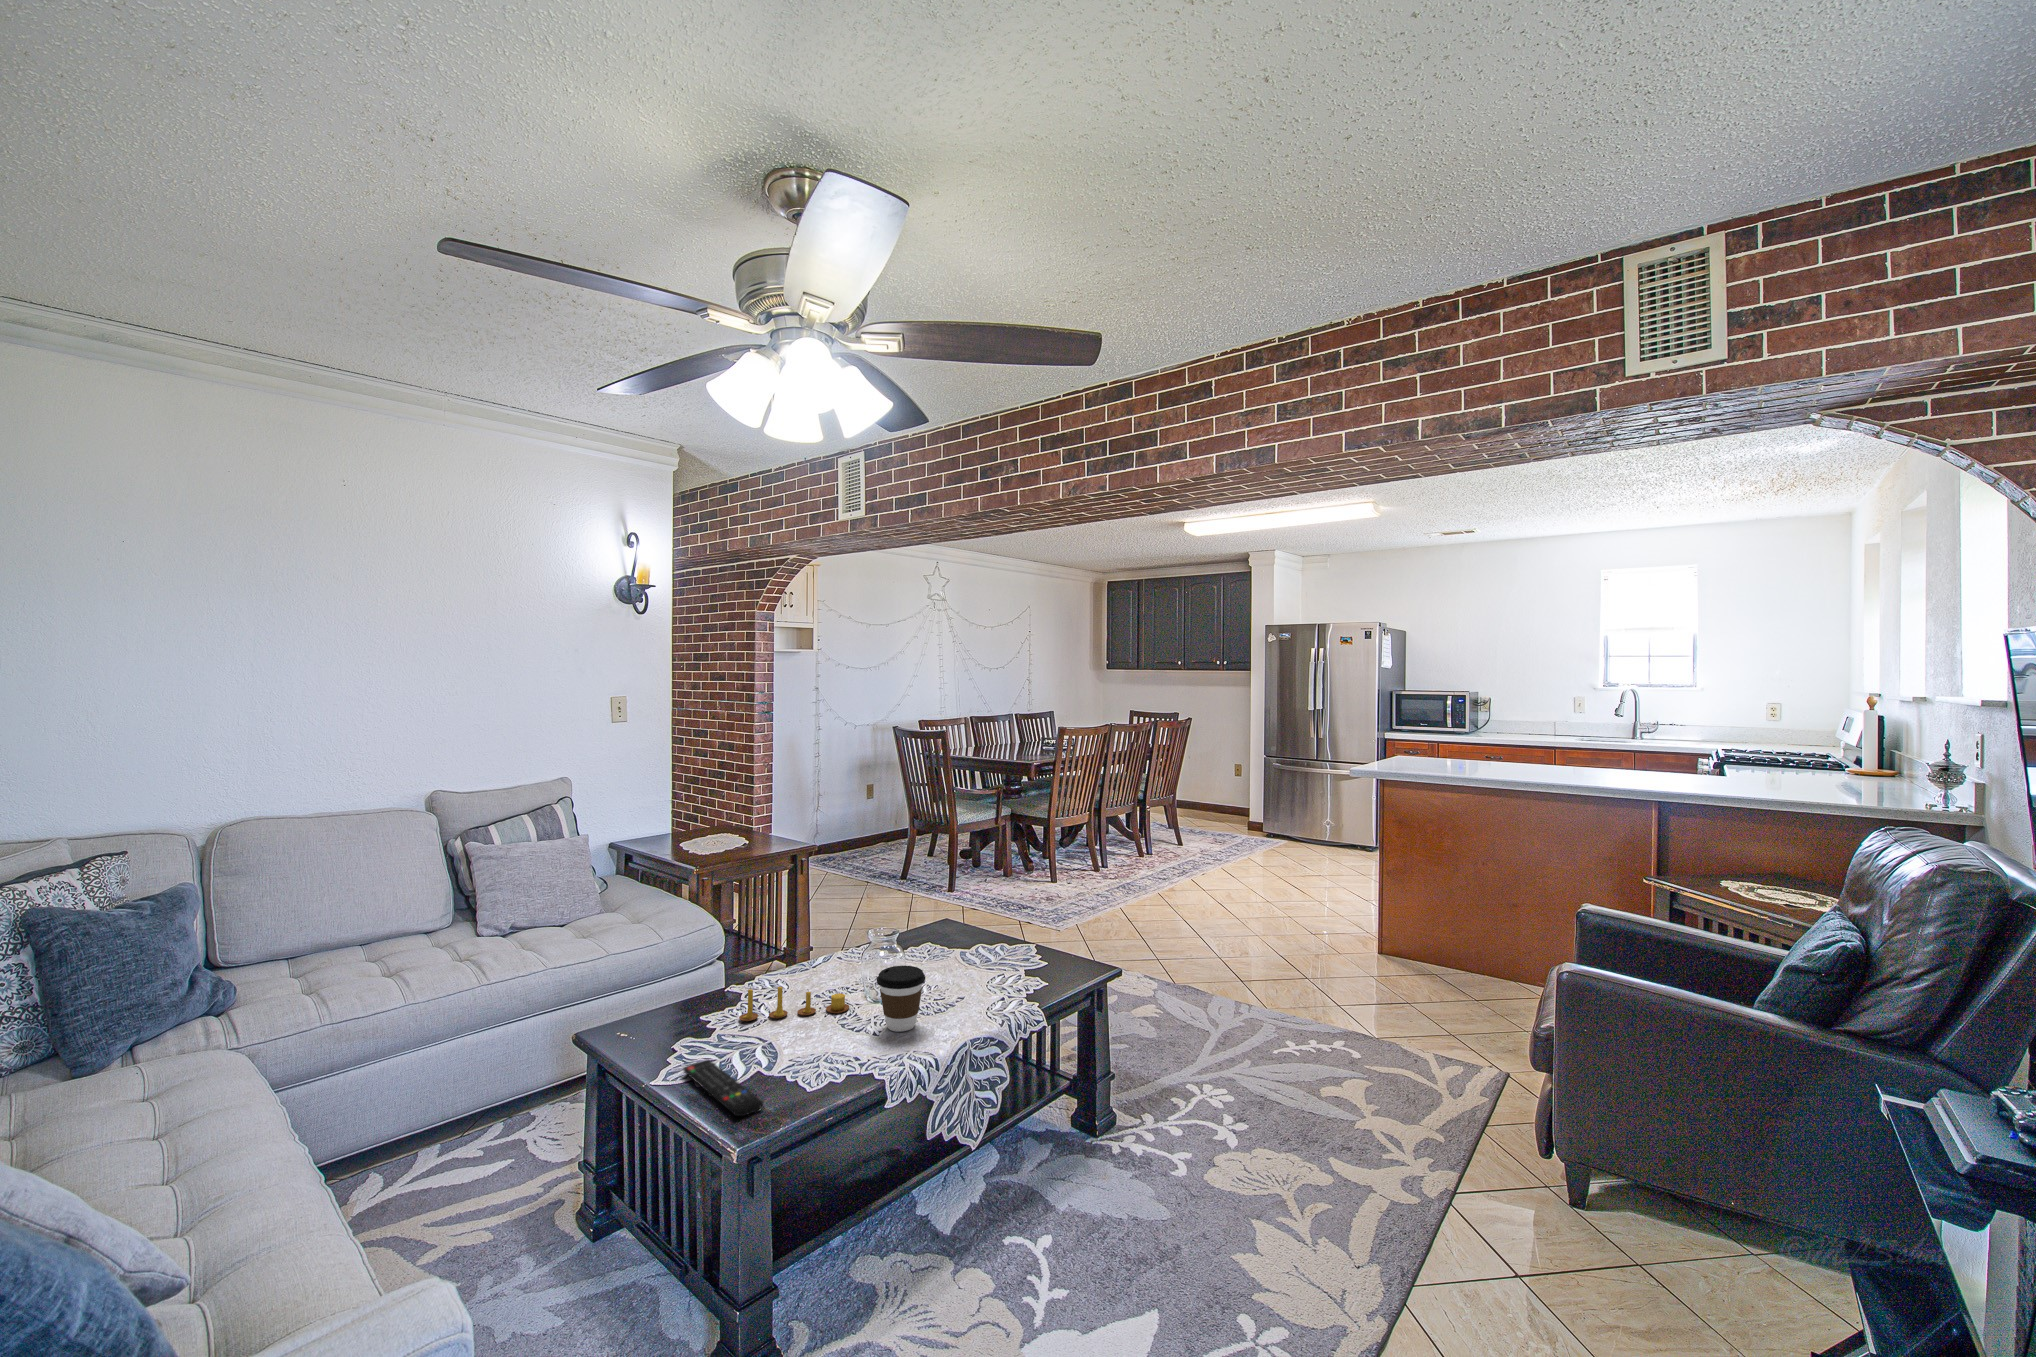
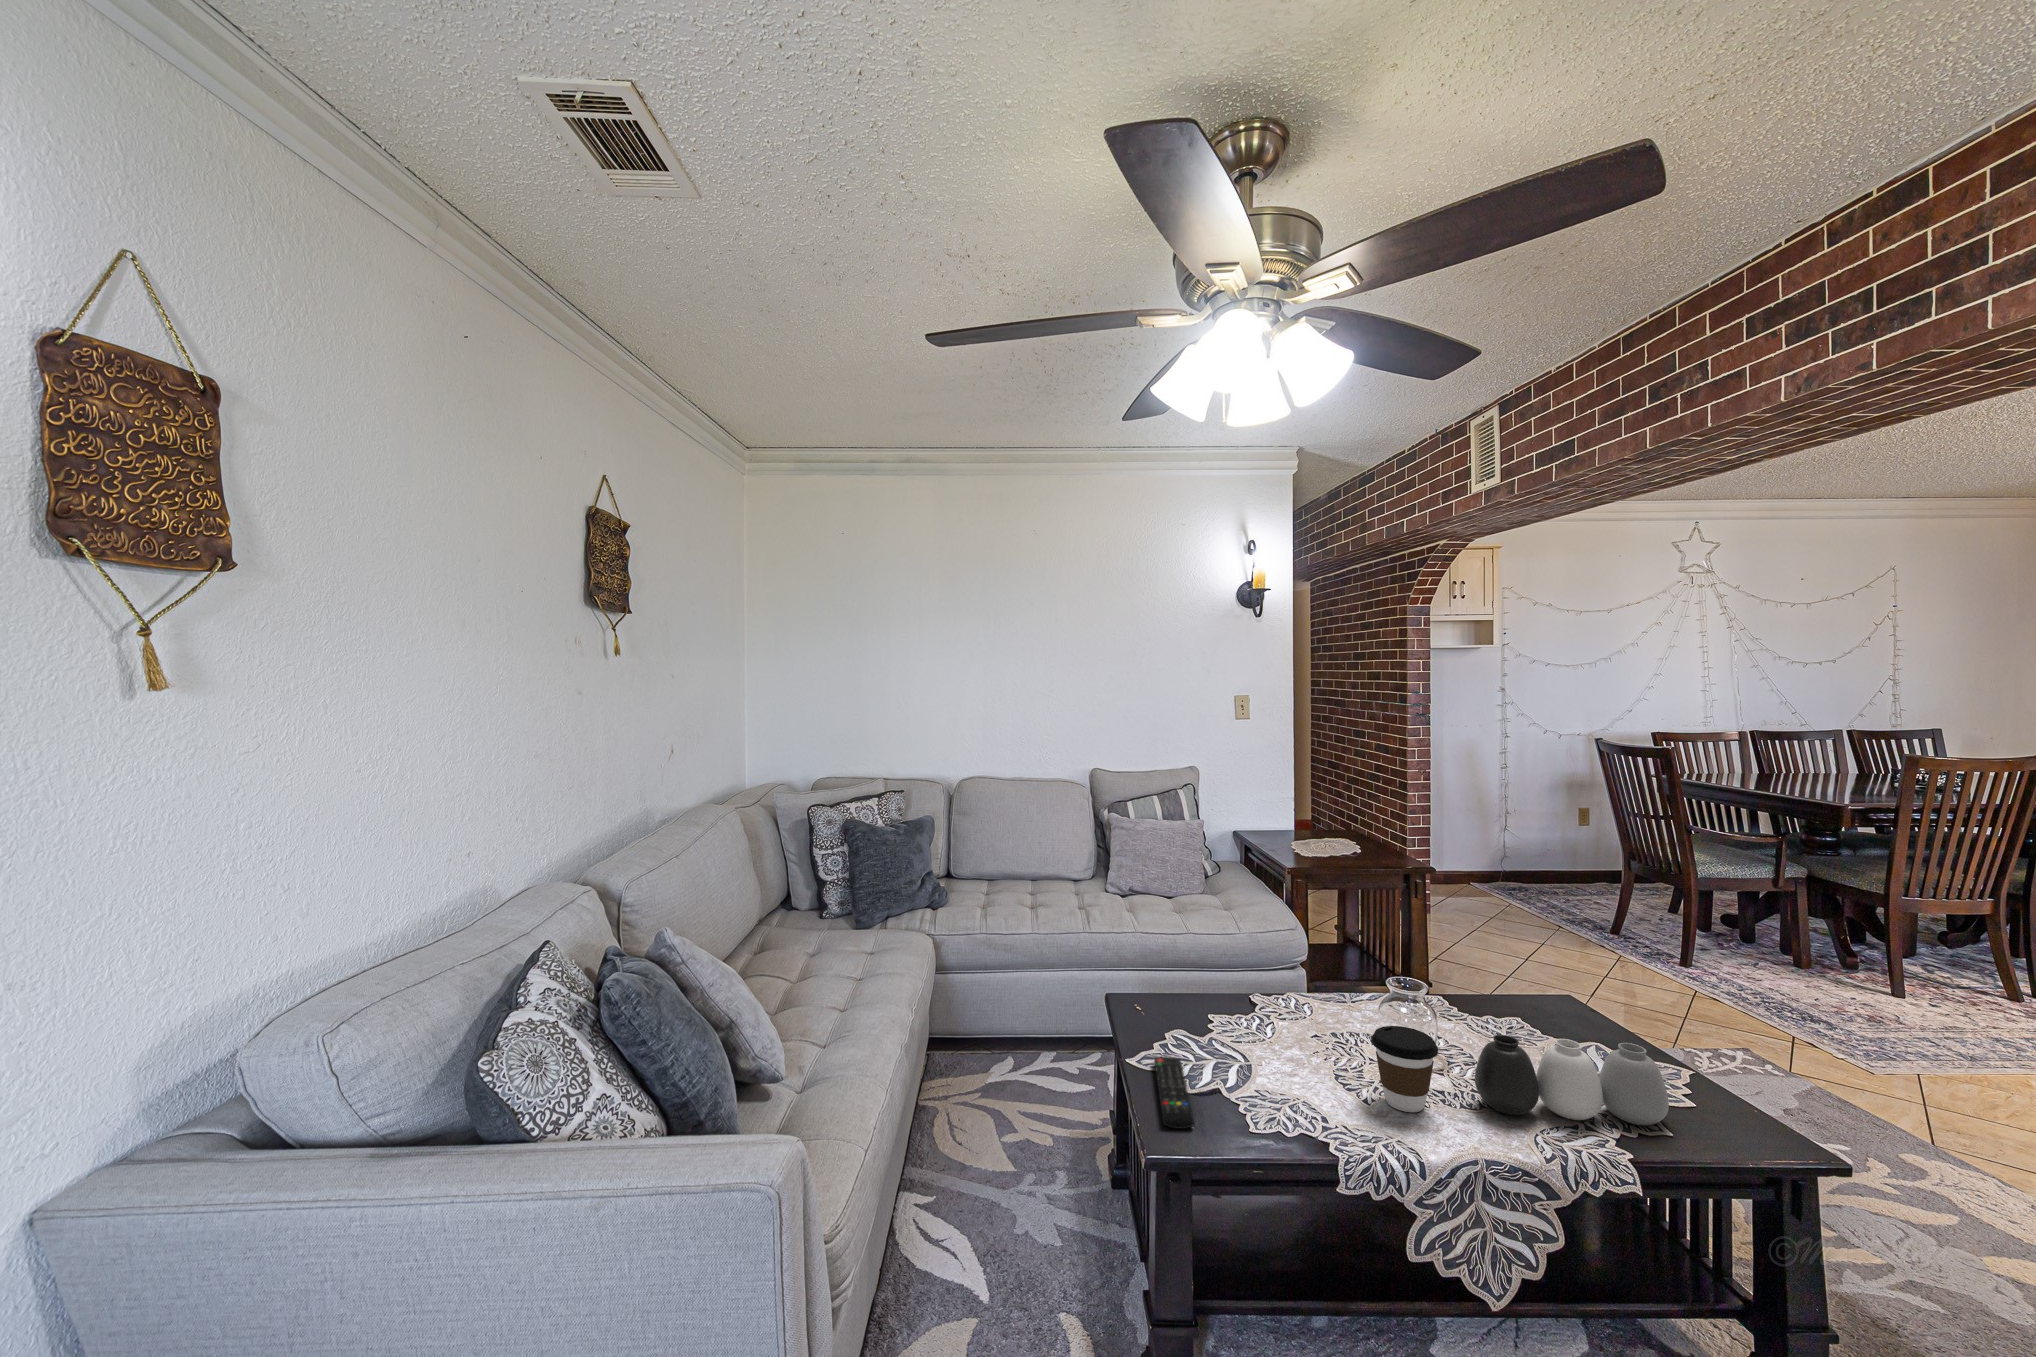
vase: none [941,934,1045,1008] -> present [1475,1035,1669,1125]
candle: present [739,986,849,1021] -> none [1238,998,1360,1062]

